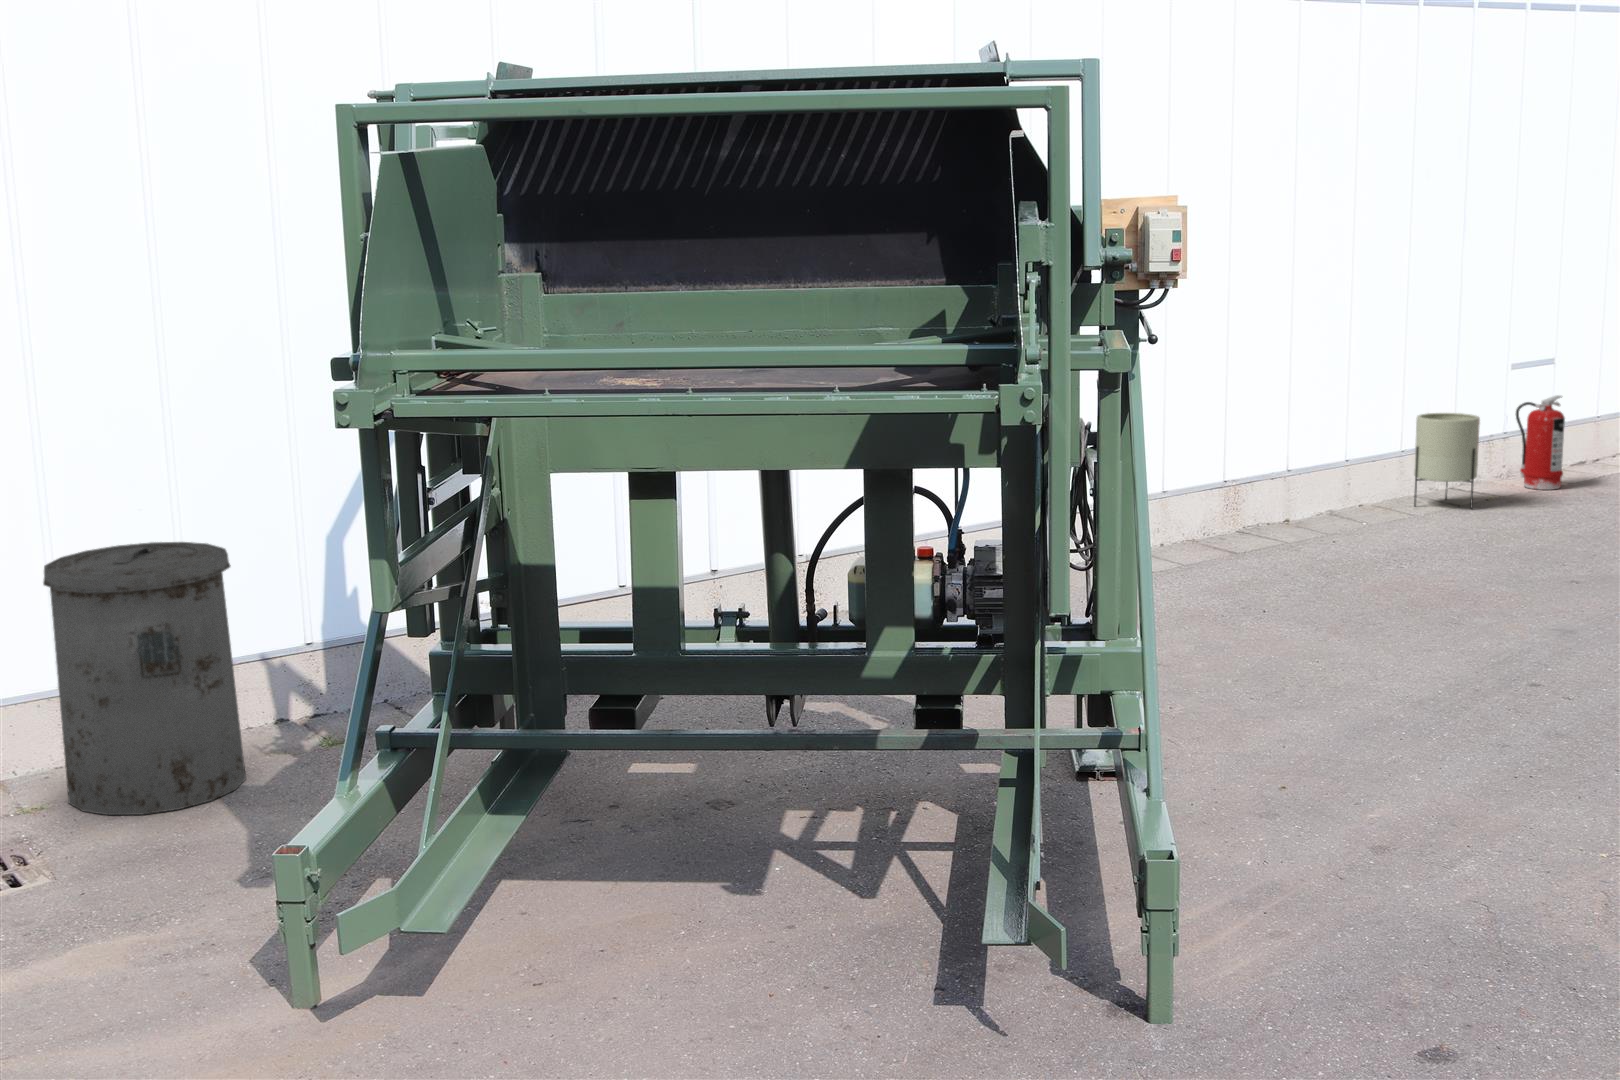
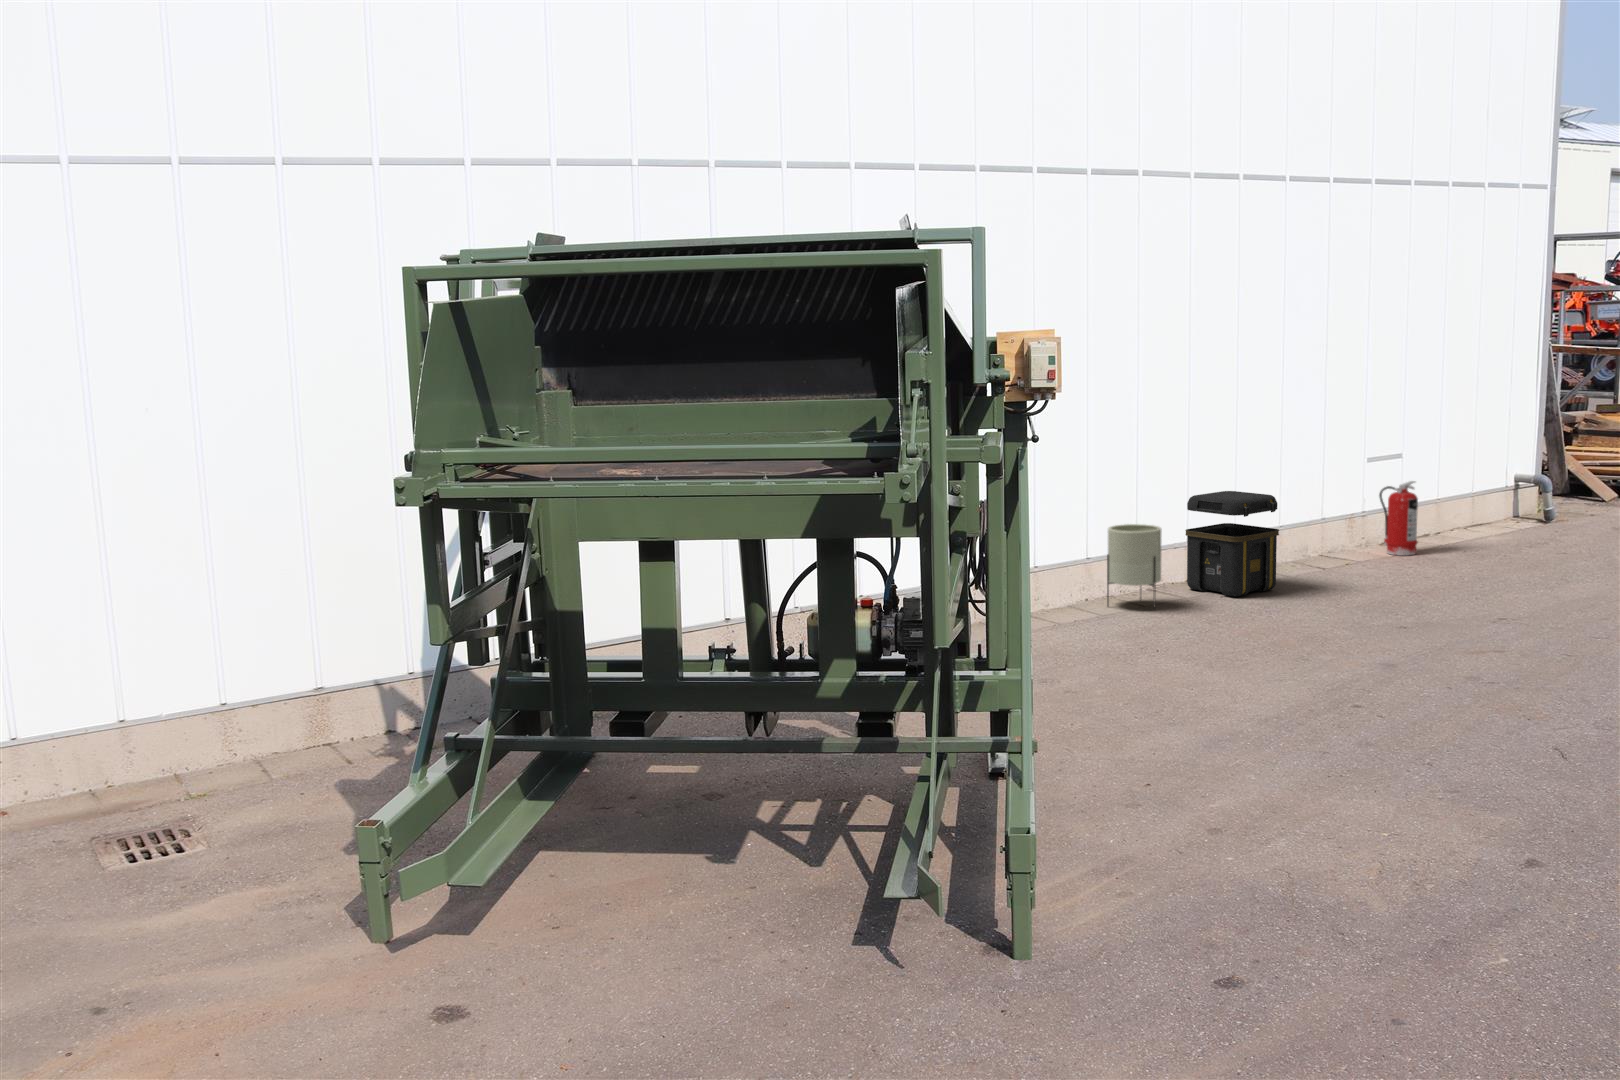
toolbox: none [1282,407,1400,542] -> present [1185,491,1279,597]
planter: present [1414,413,1480,508] -> present [1107,524,1161,606]
trash can: present [43,542,246,815] -> none [207,595,359,802]

